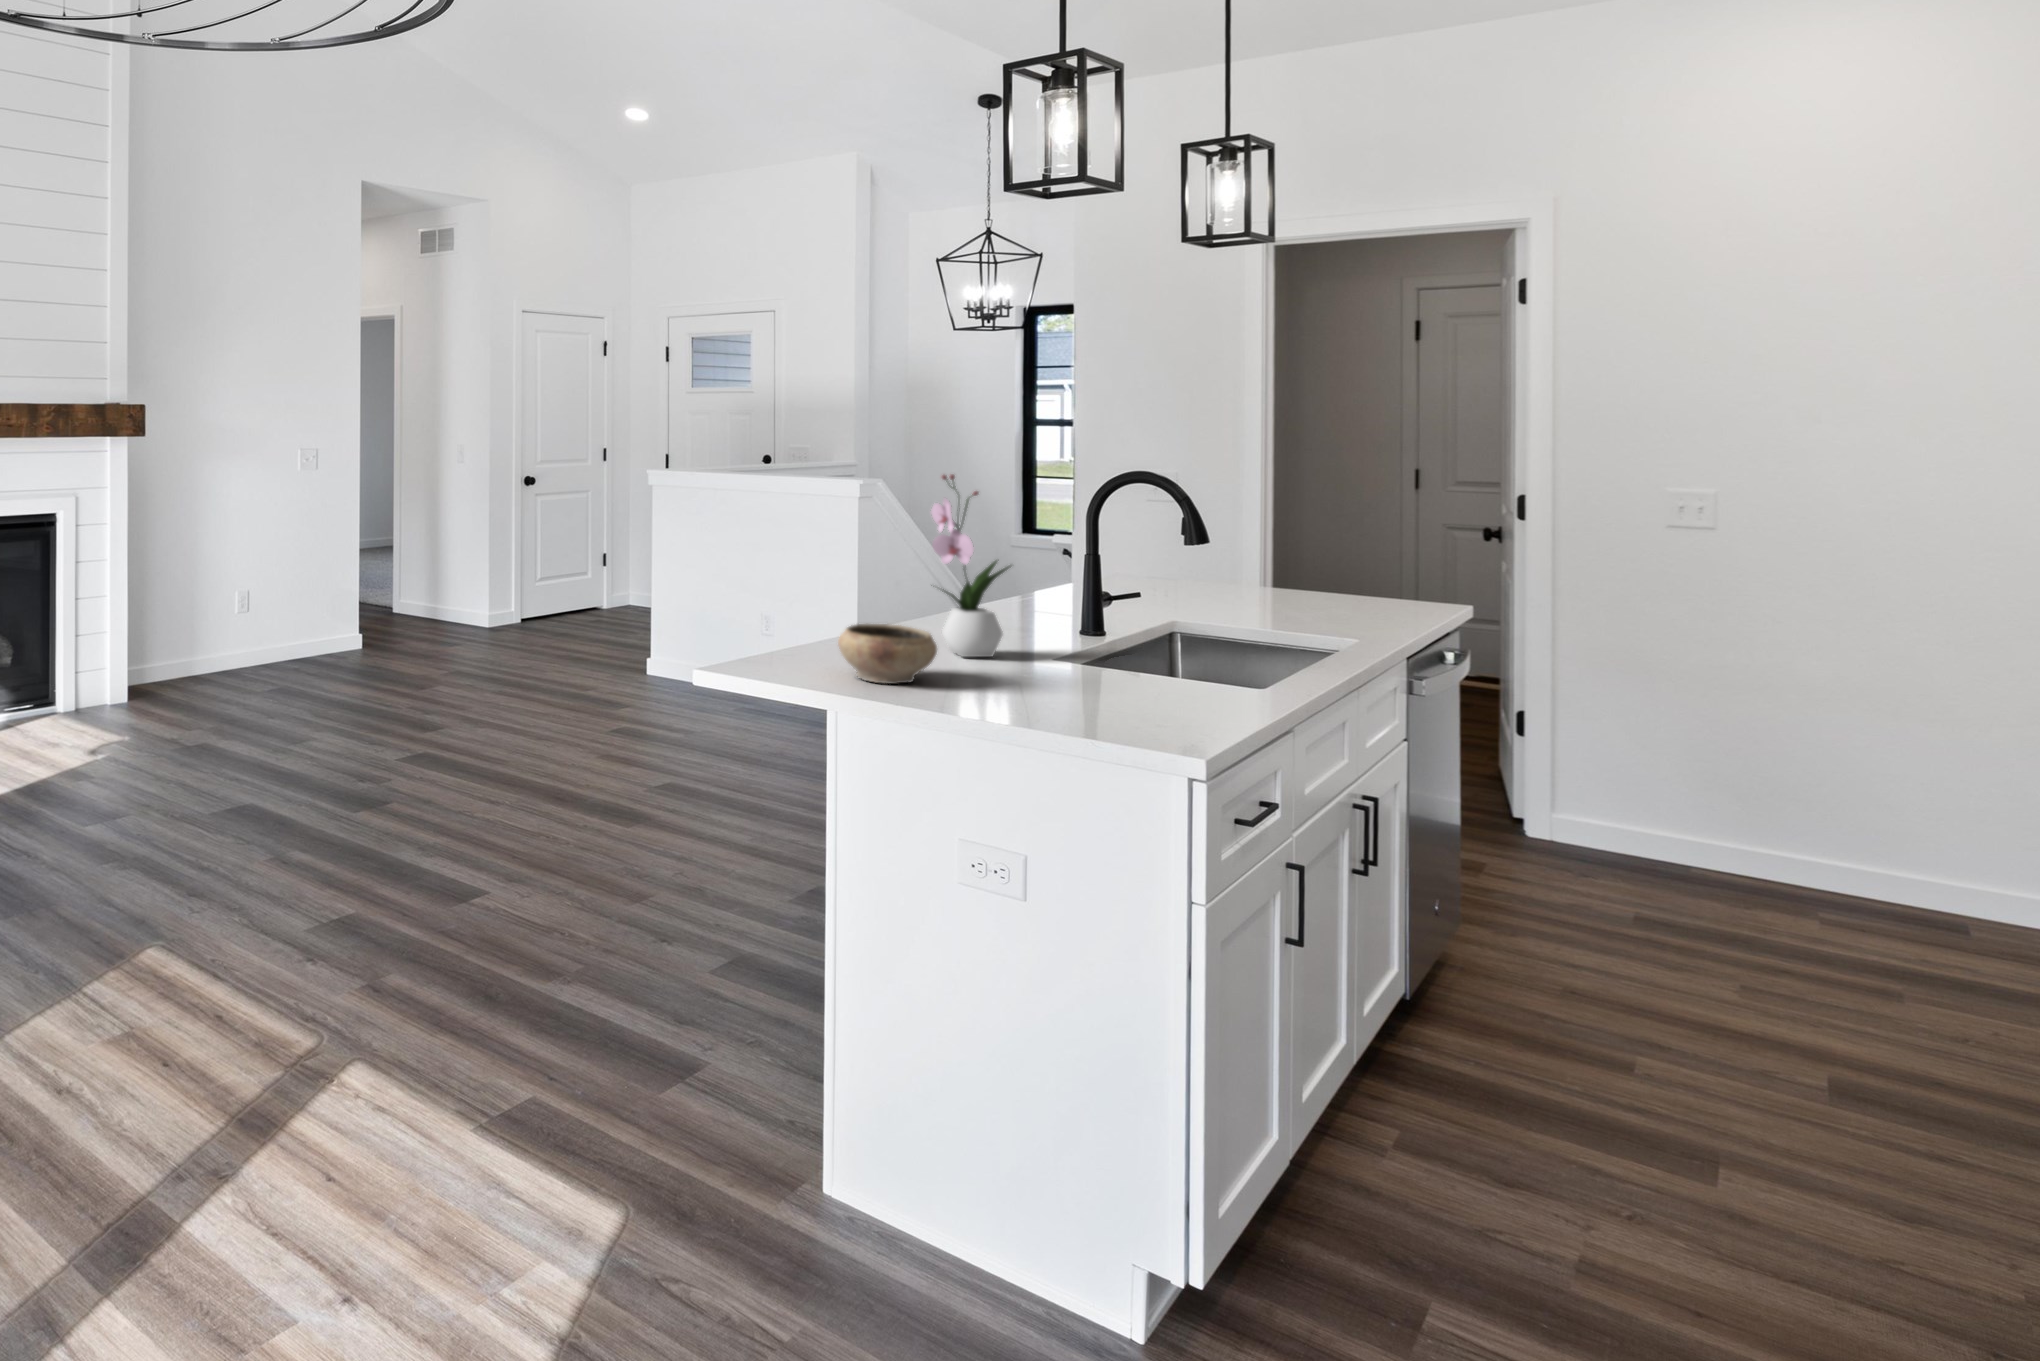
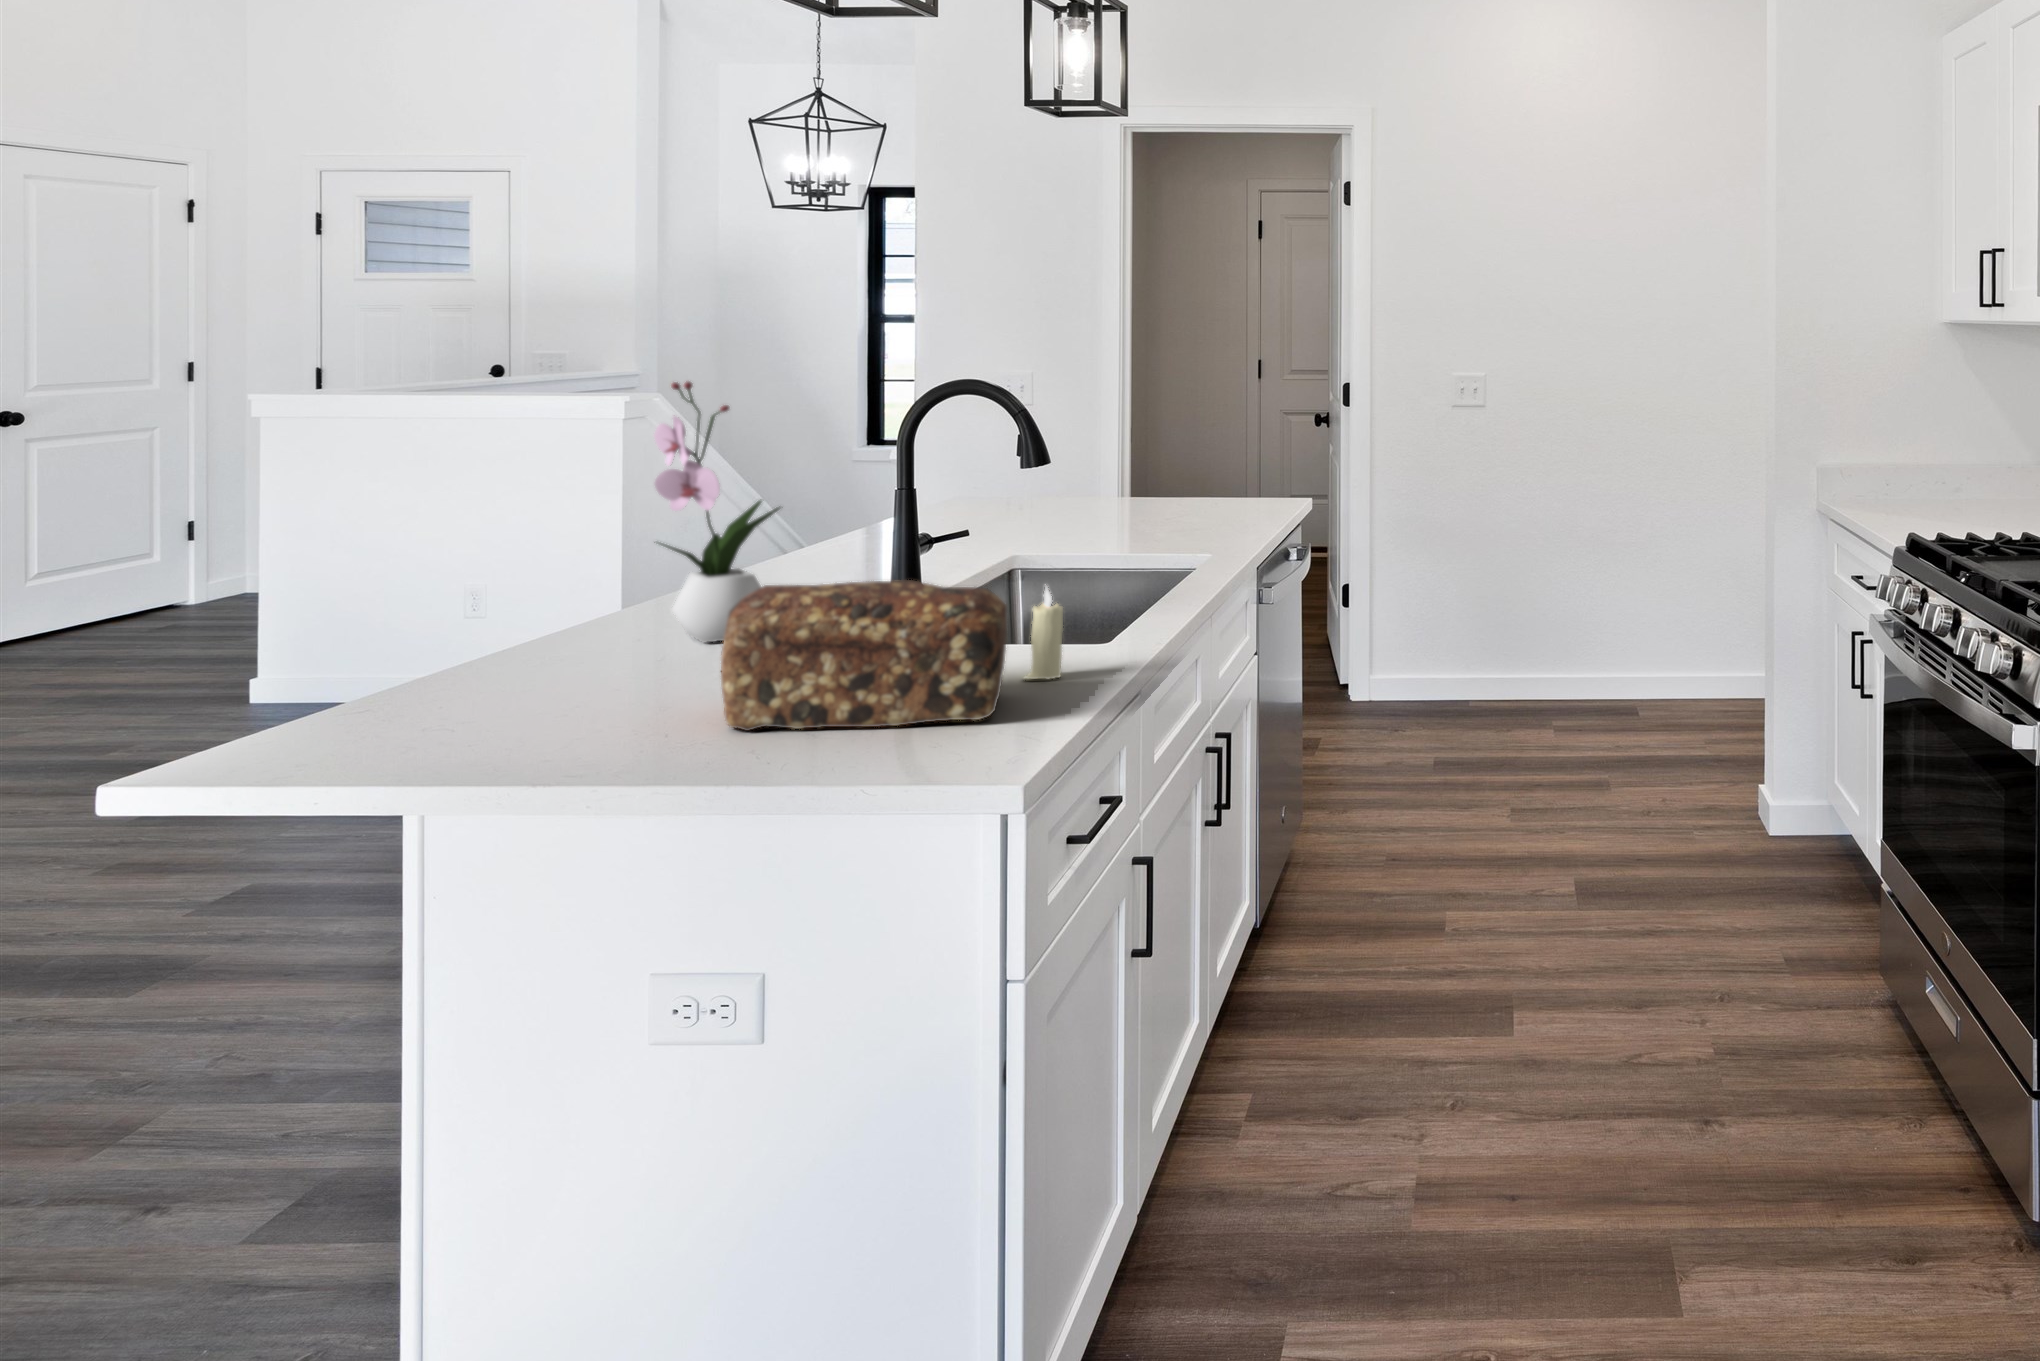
bread loaf: none [992,614,1186,725] -> present [721,580,1007,731]
ceramic bowl: present [838,624,937,684] -> none [462,612,646,710]
candle: none [1195,633,1229,708] -> present [1025,587,1063,679]

